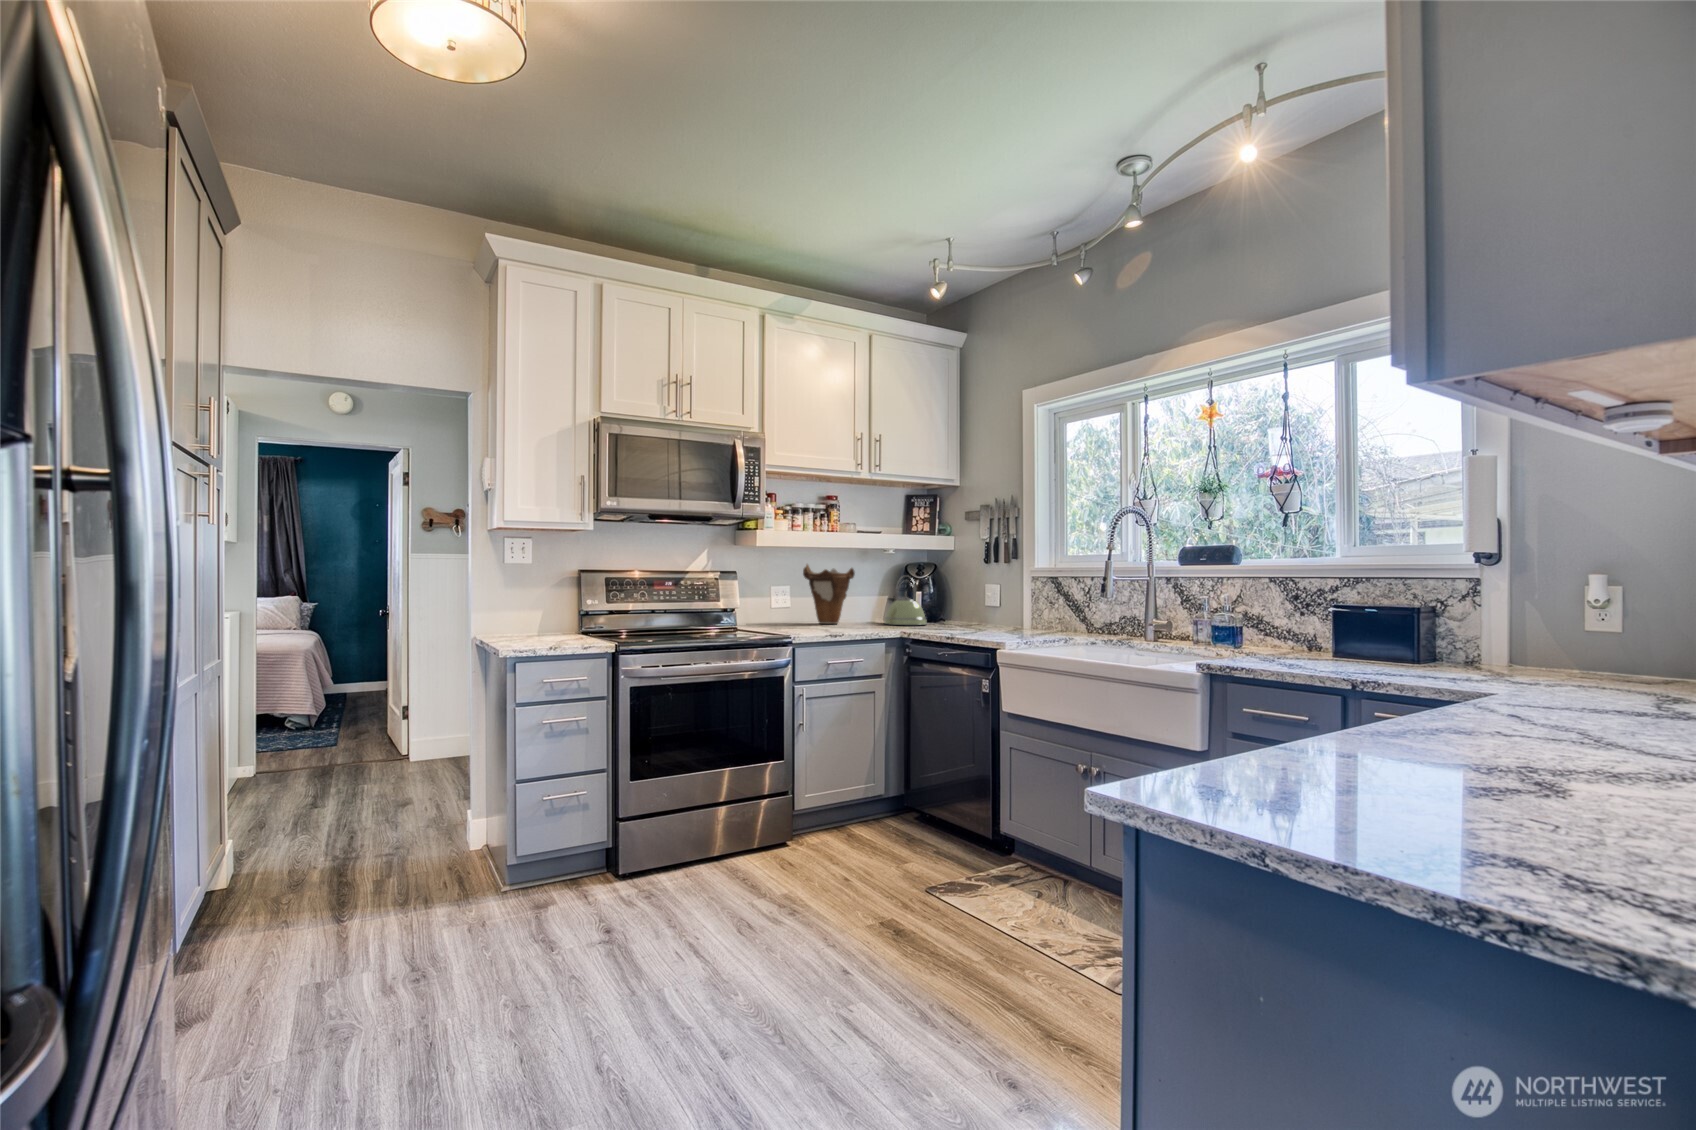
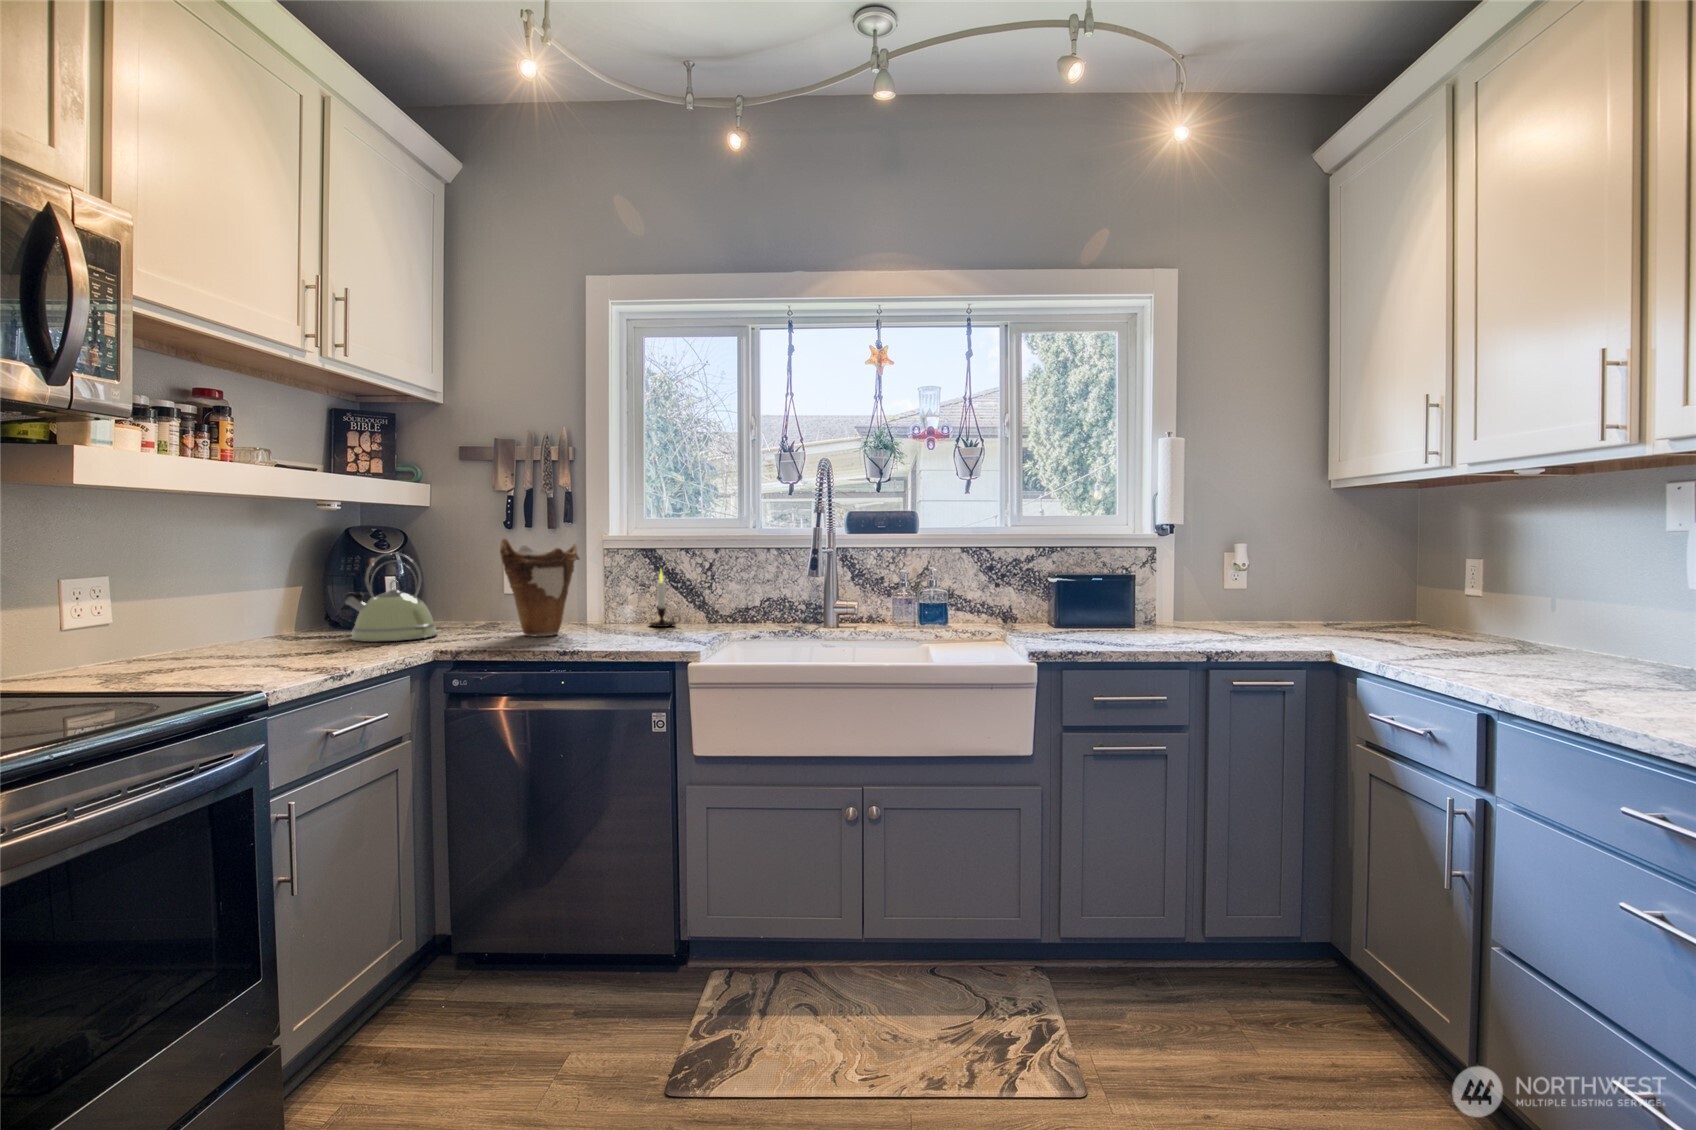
vase: present [803,565,855,624] -> present [500,538,579,636]
candle: none [1051,591,1072,634] -> present [649,571,681,627]

